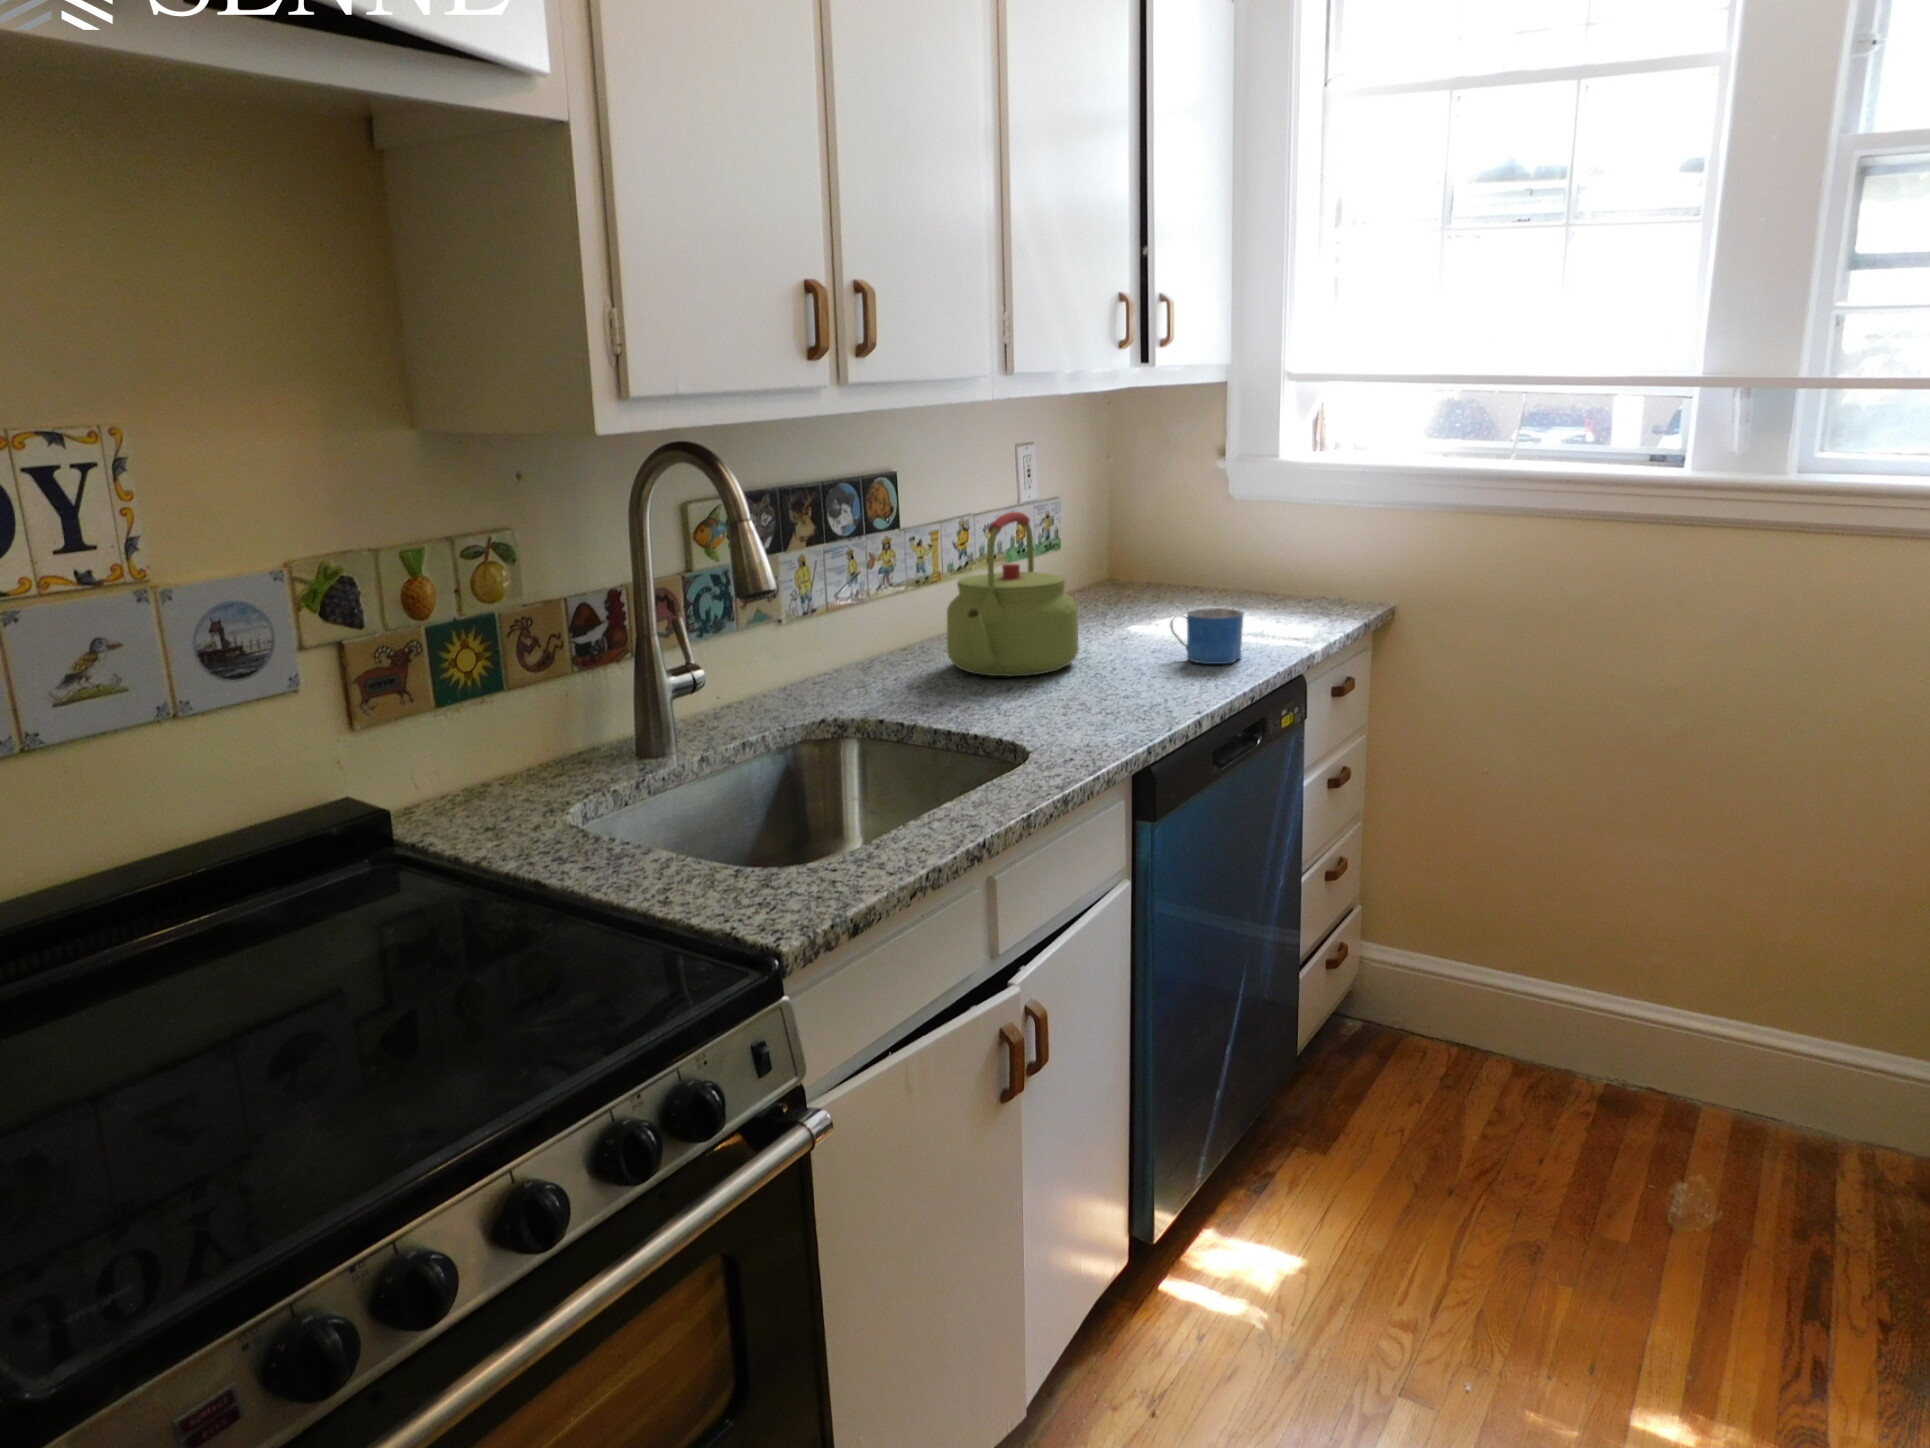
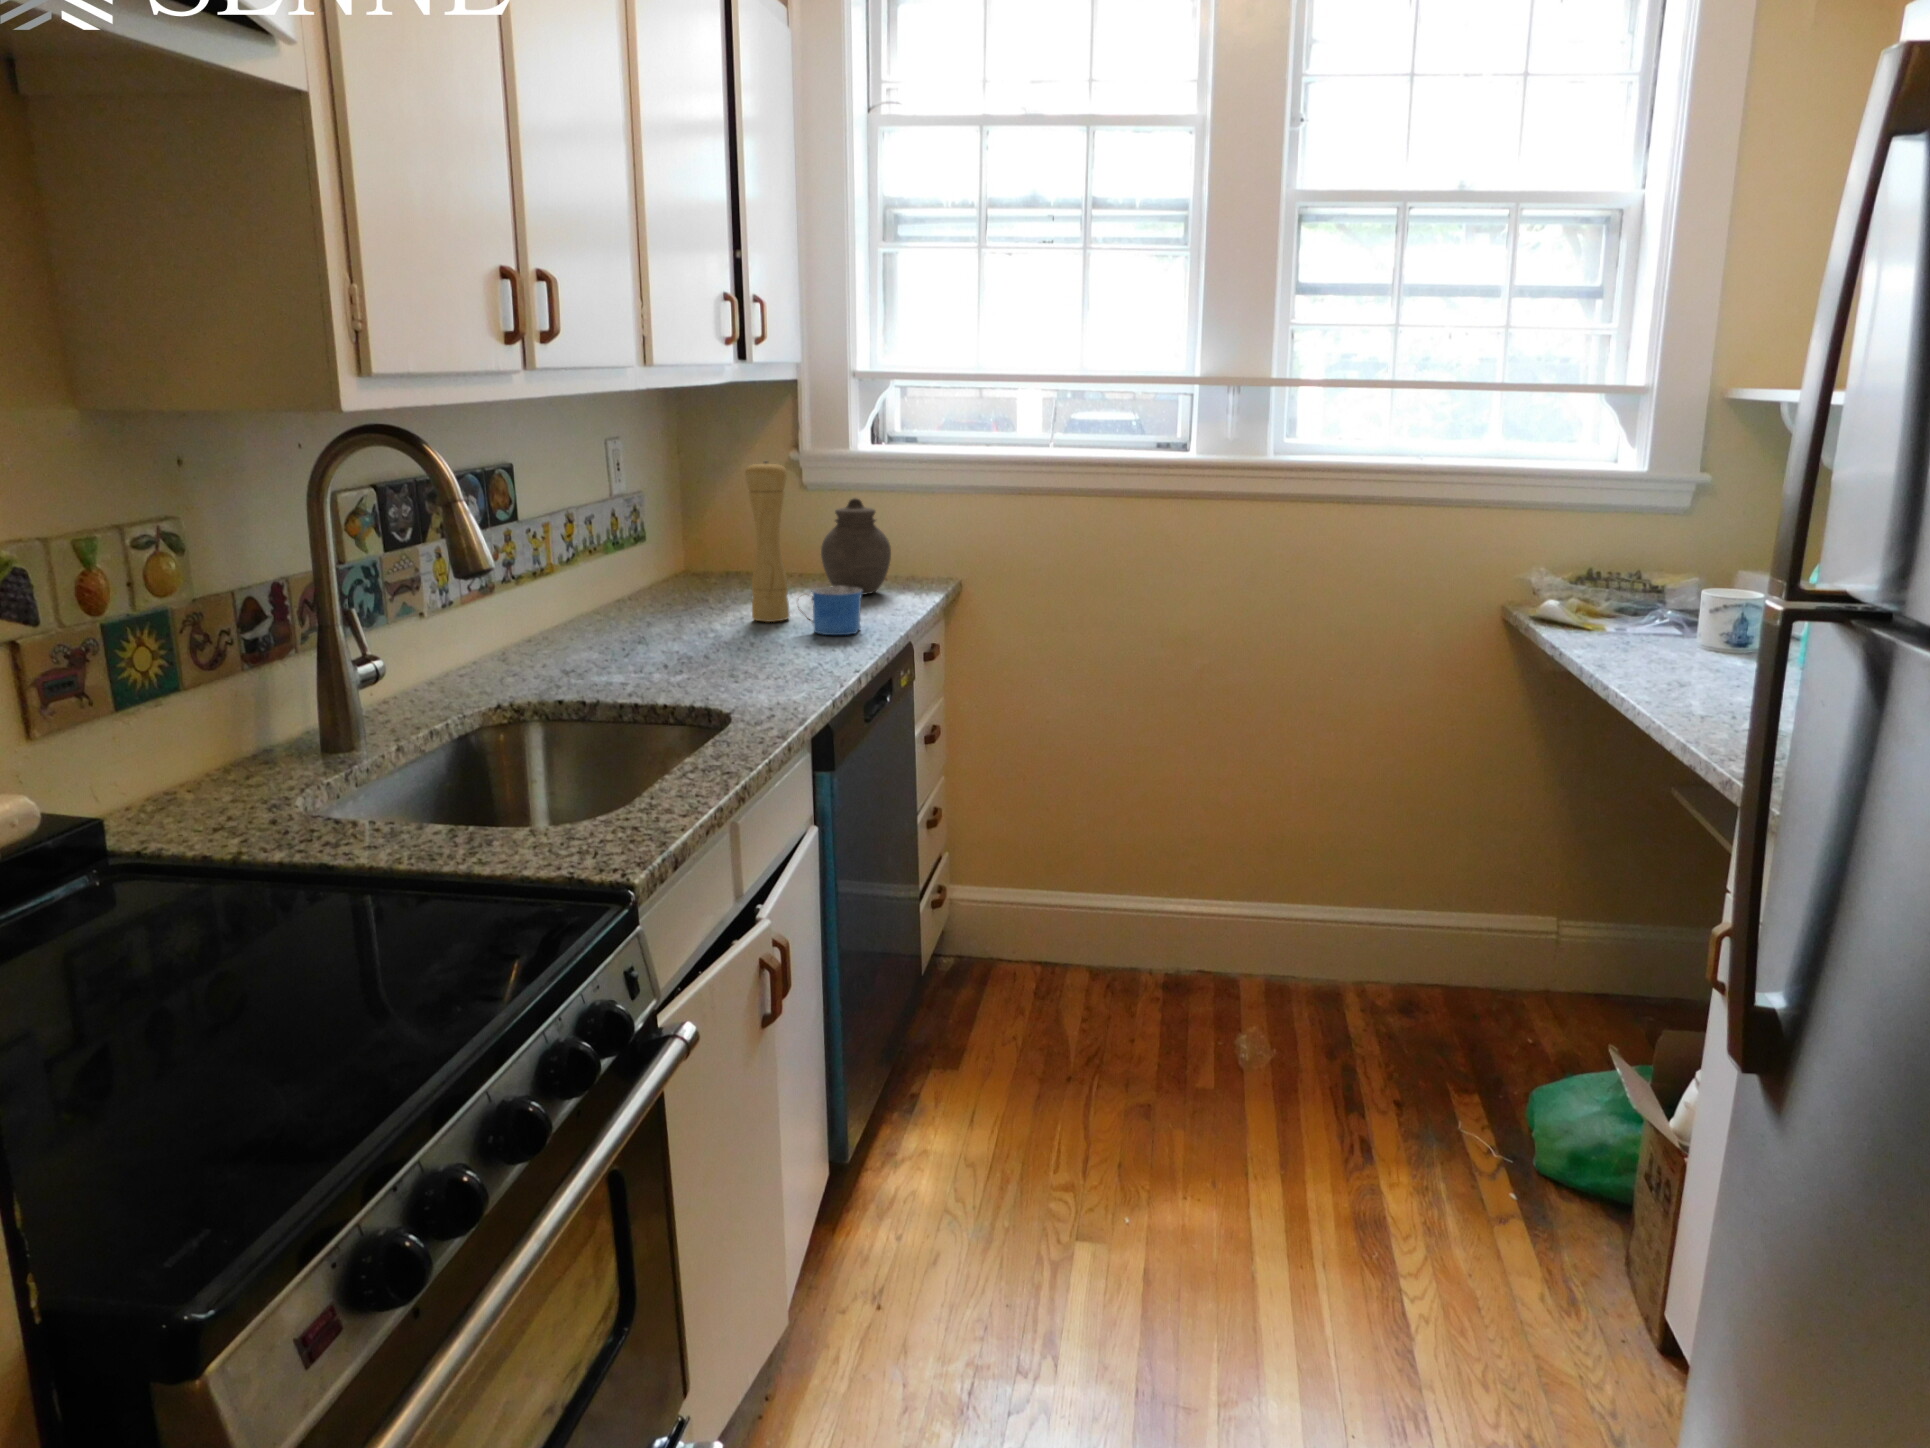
pepper mill: none [1130,466,1176,644] -> present [745,461,790,622]
jar: none [1229,507,1308,616] -> present [821,498,891,595]
kettle: present [947,512,1079,676] -> none [587,502,717,656]

